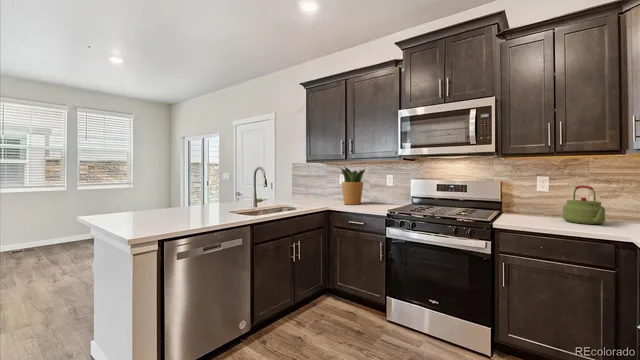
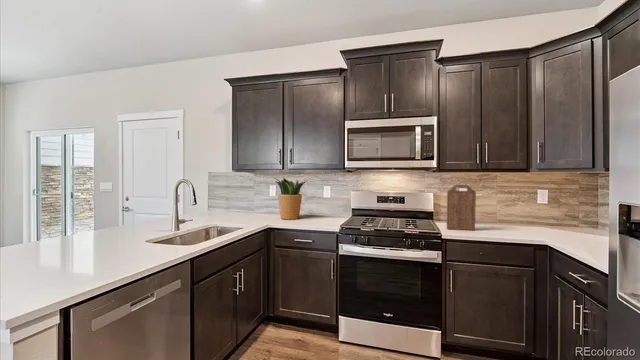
cutting board: none [505,171,542,222] -> present [447,185,476,230]
kettle: present [563,185,605,224] -> none [486,197,521,230]

